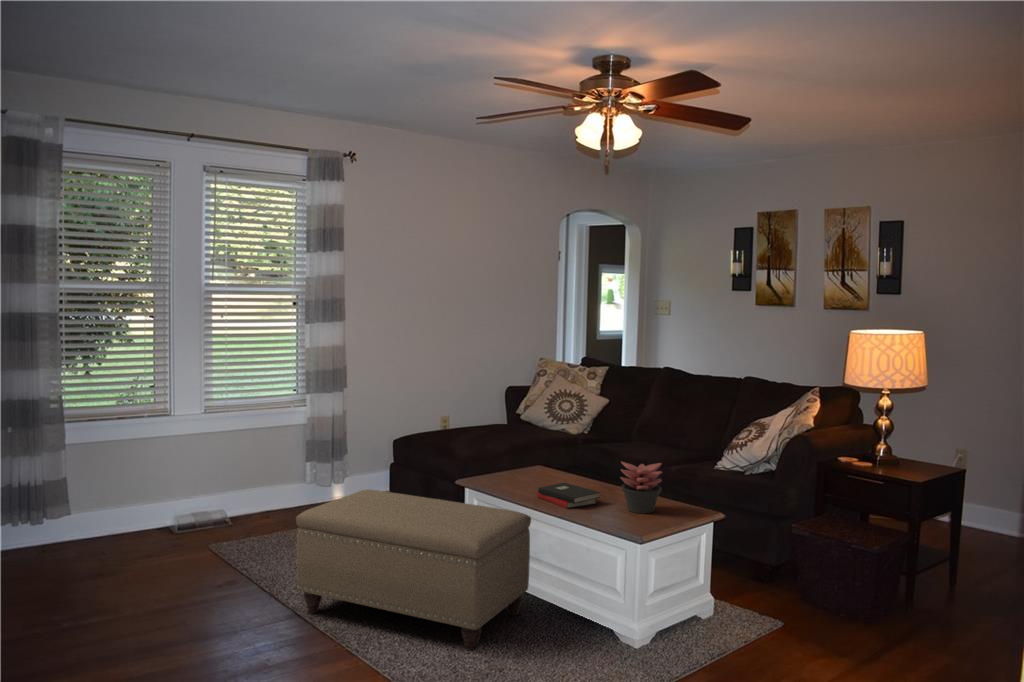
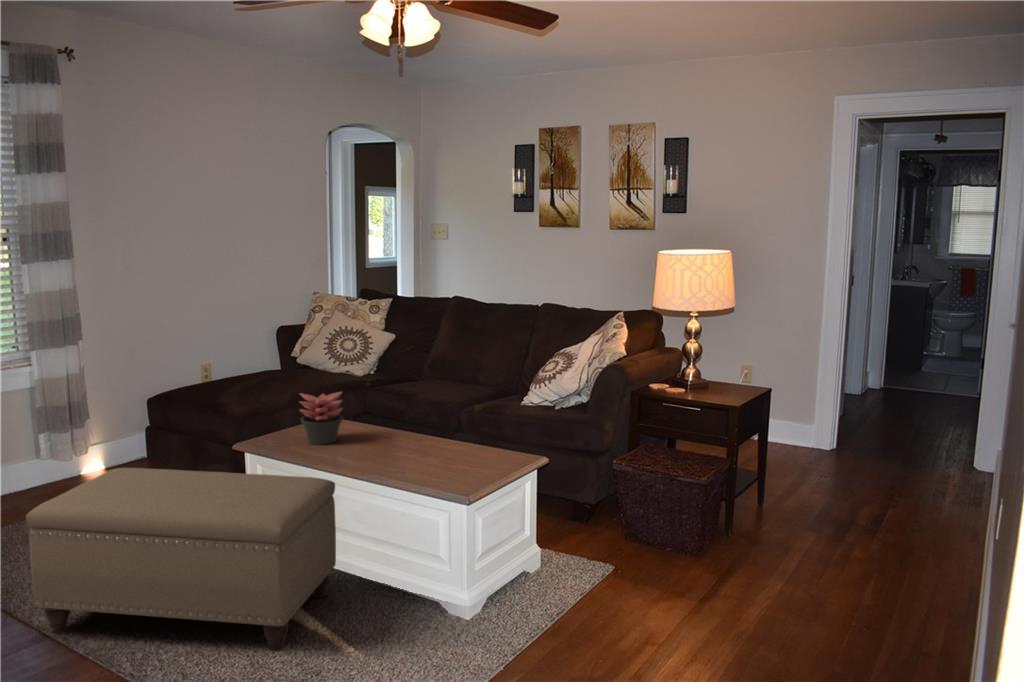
succulent plant: present [621,462,662,513] -> present [299,392,343,445]
hardback book: present [537,483,600,508] -> none [338,438,413,469]

